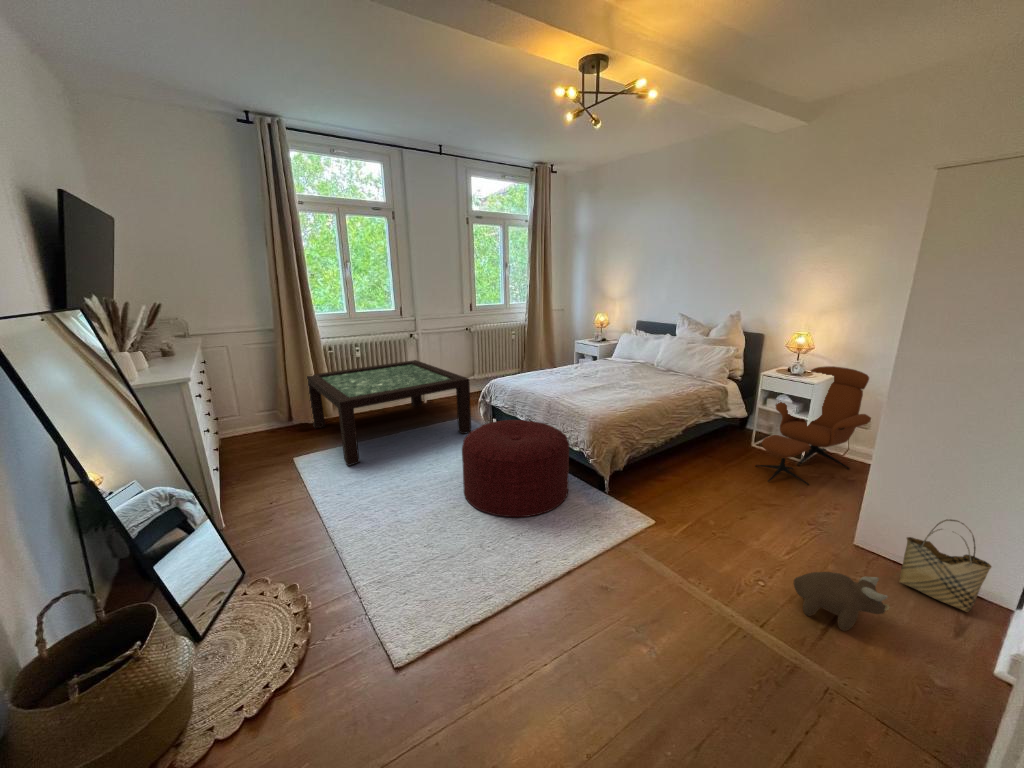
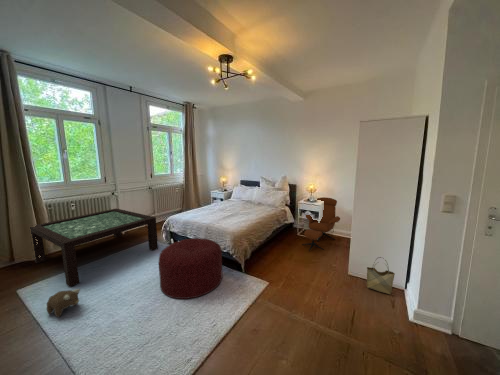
plush toy: present [794,572,890,631] -> present [47,289,80,317]

